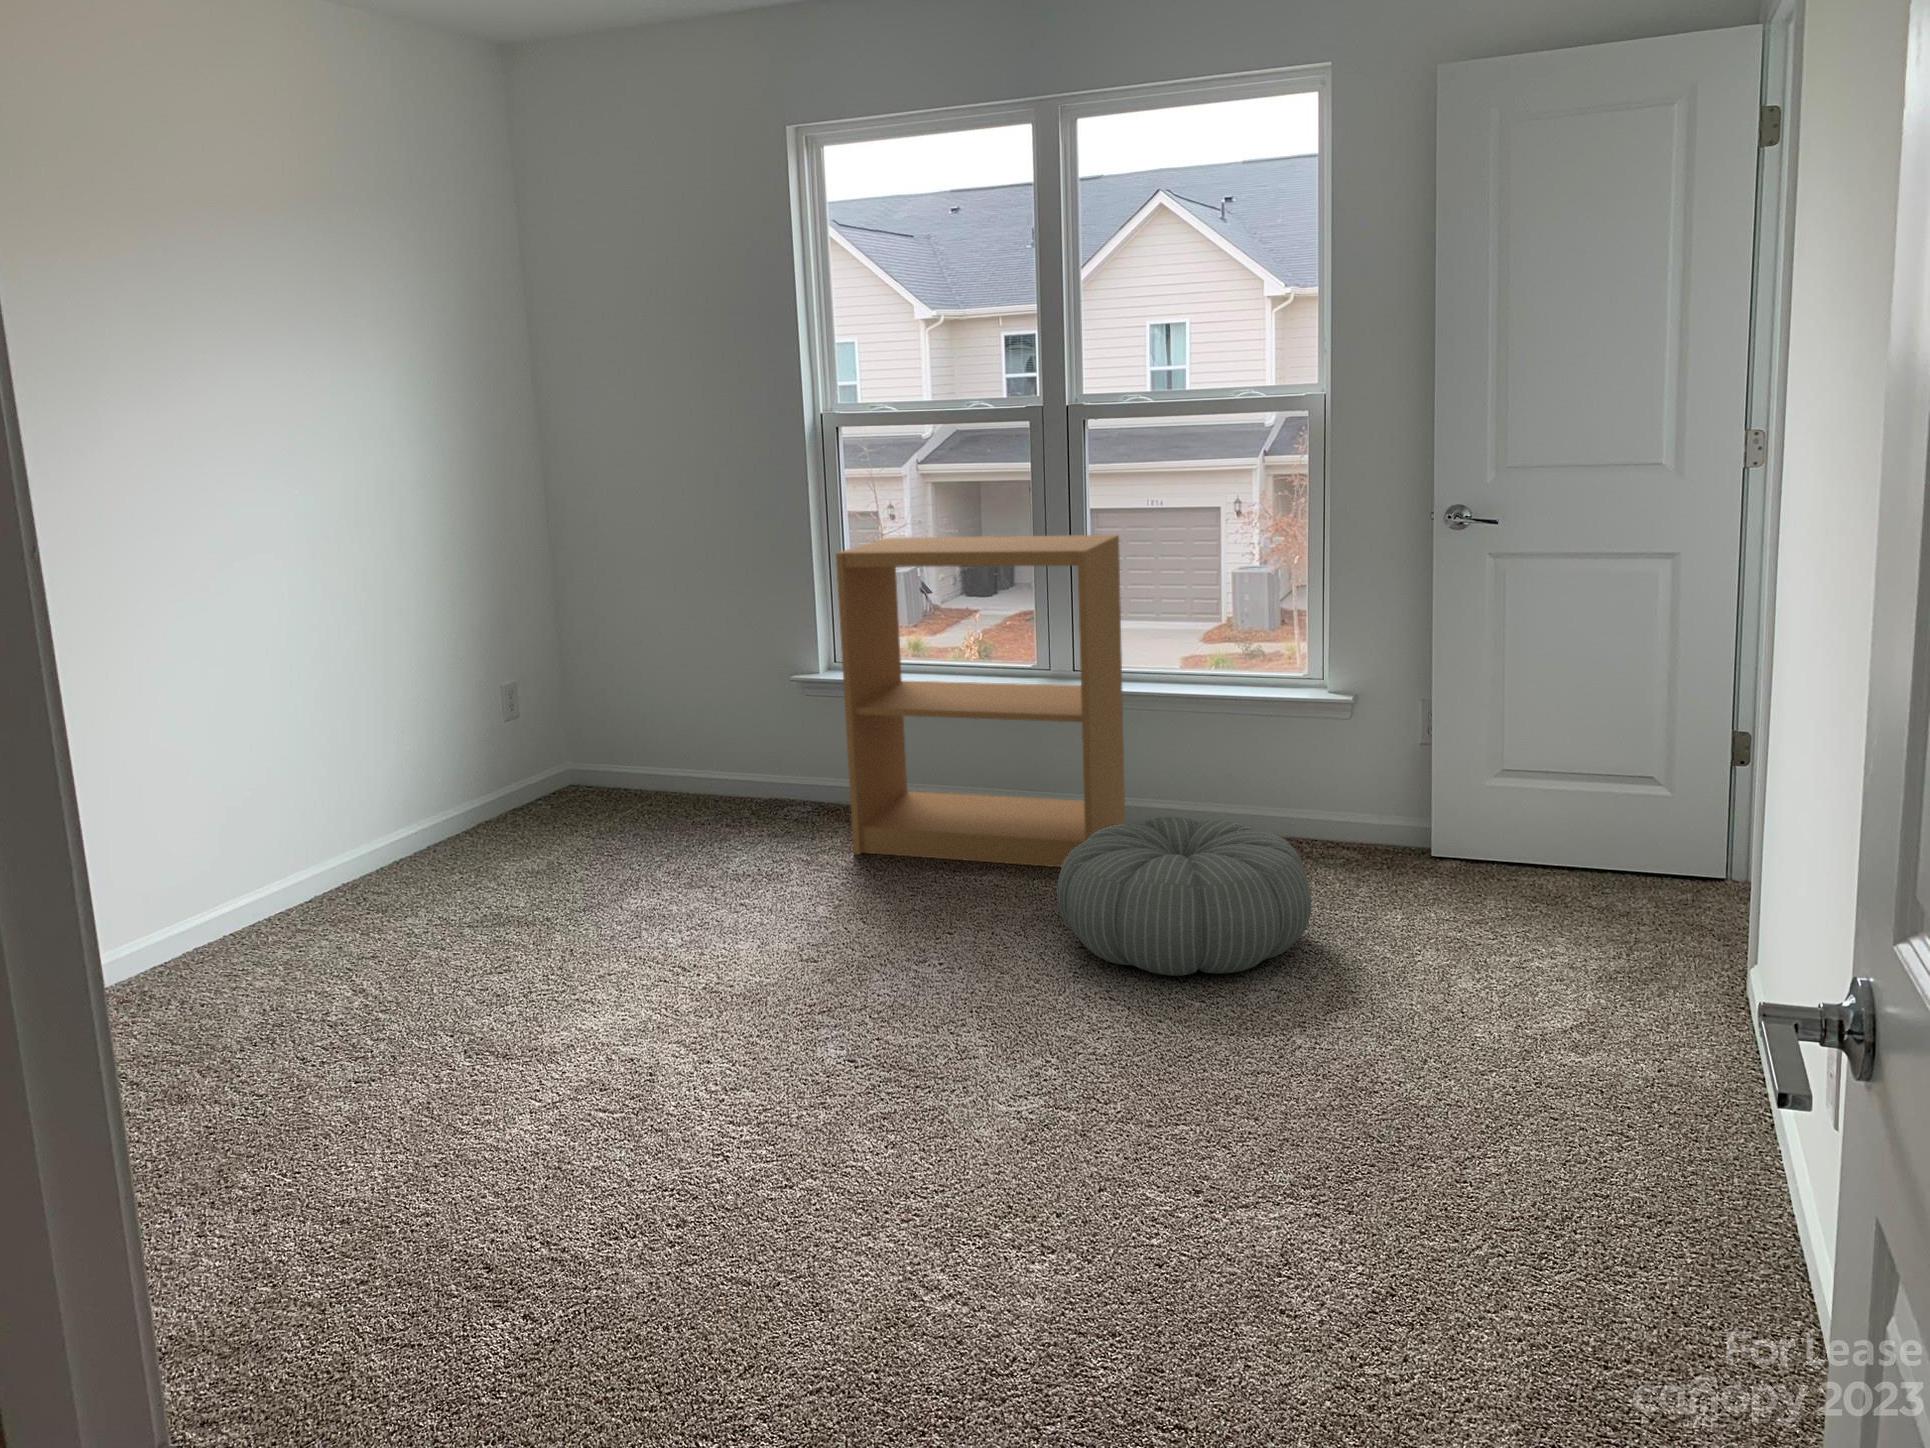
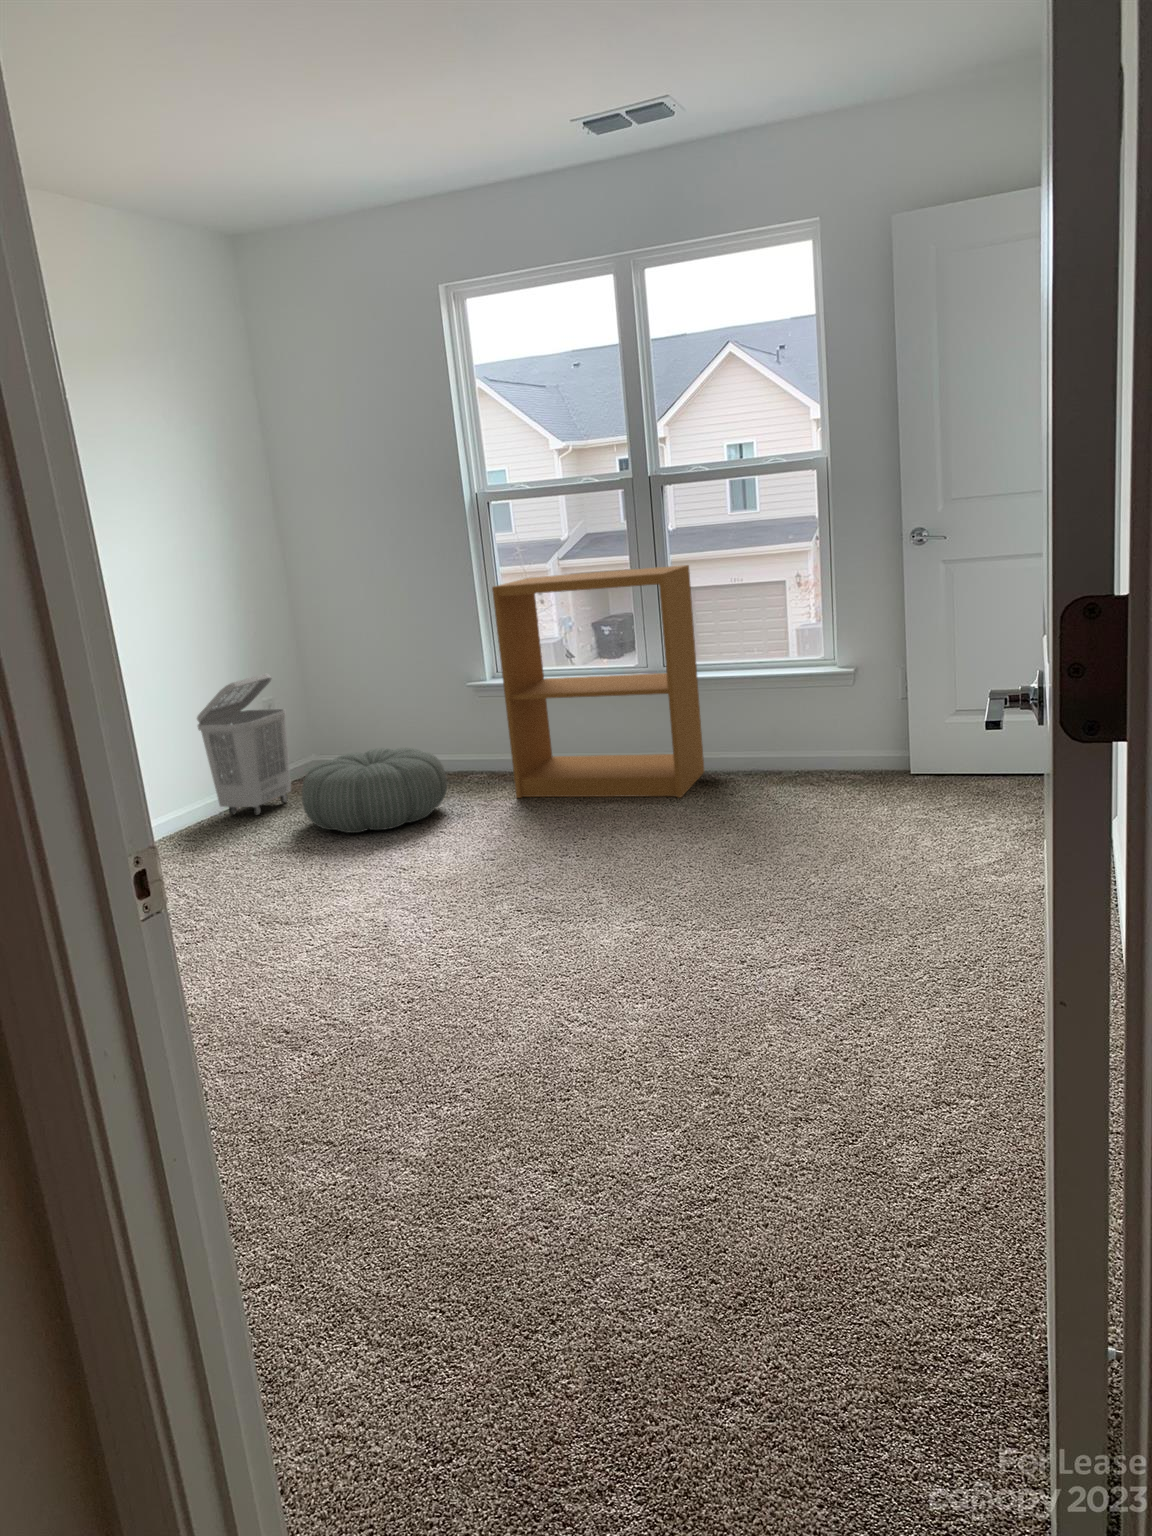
laundry basket: none [404,653,533,856] -> present [197,673,291,815]
pouf: present [1057,817,1311,976] -> present [302,748,447,833]

